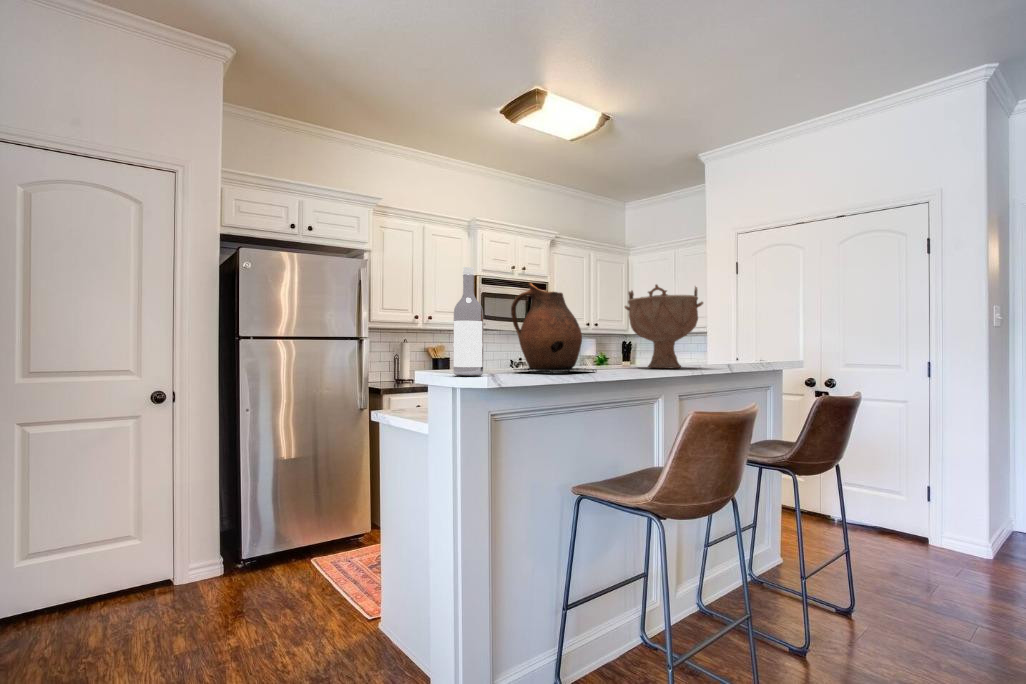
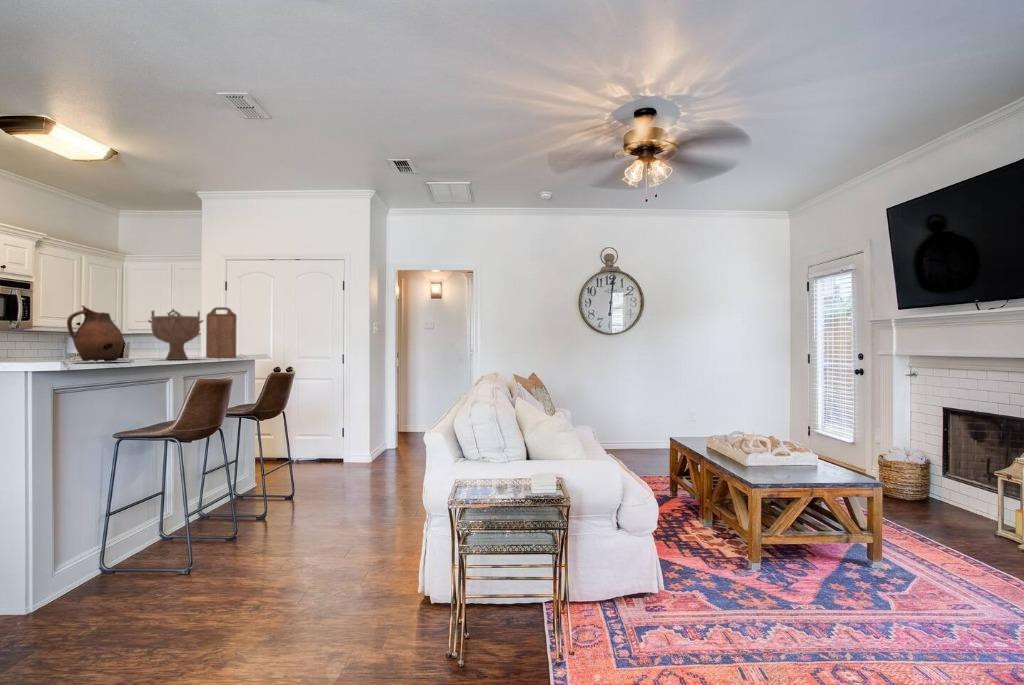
wine bottle: present [453,267,483,376] -> none [32,297,56,365]
cutting board: none [708,283,755,366] -> present [206,307,237,358]

